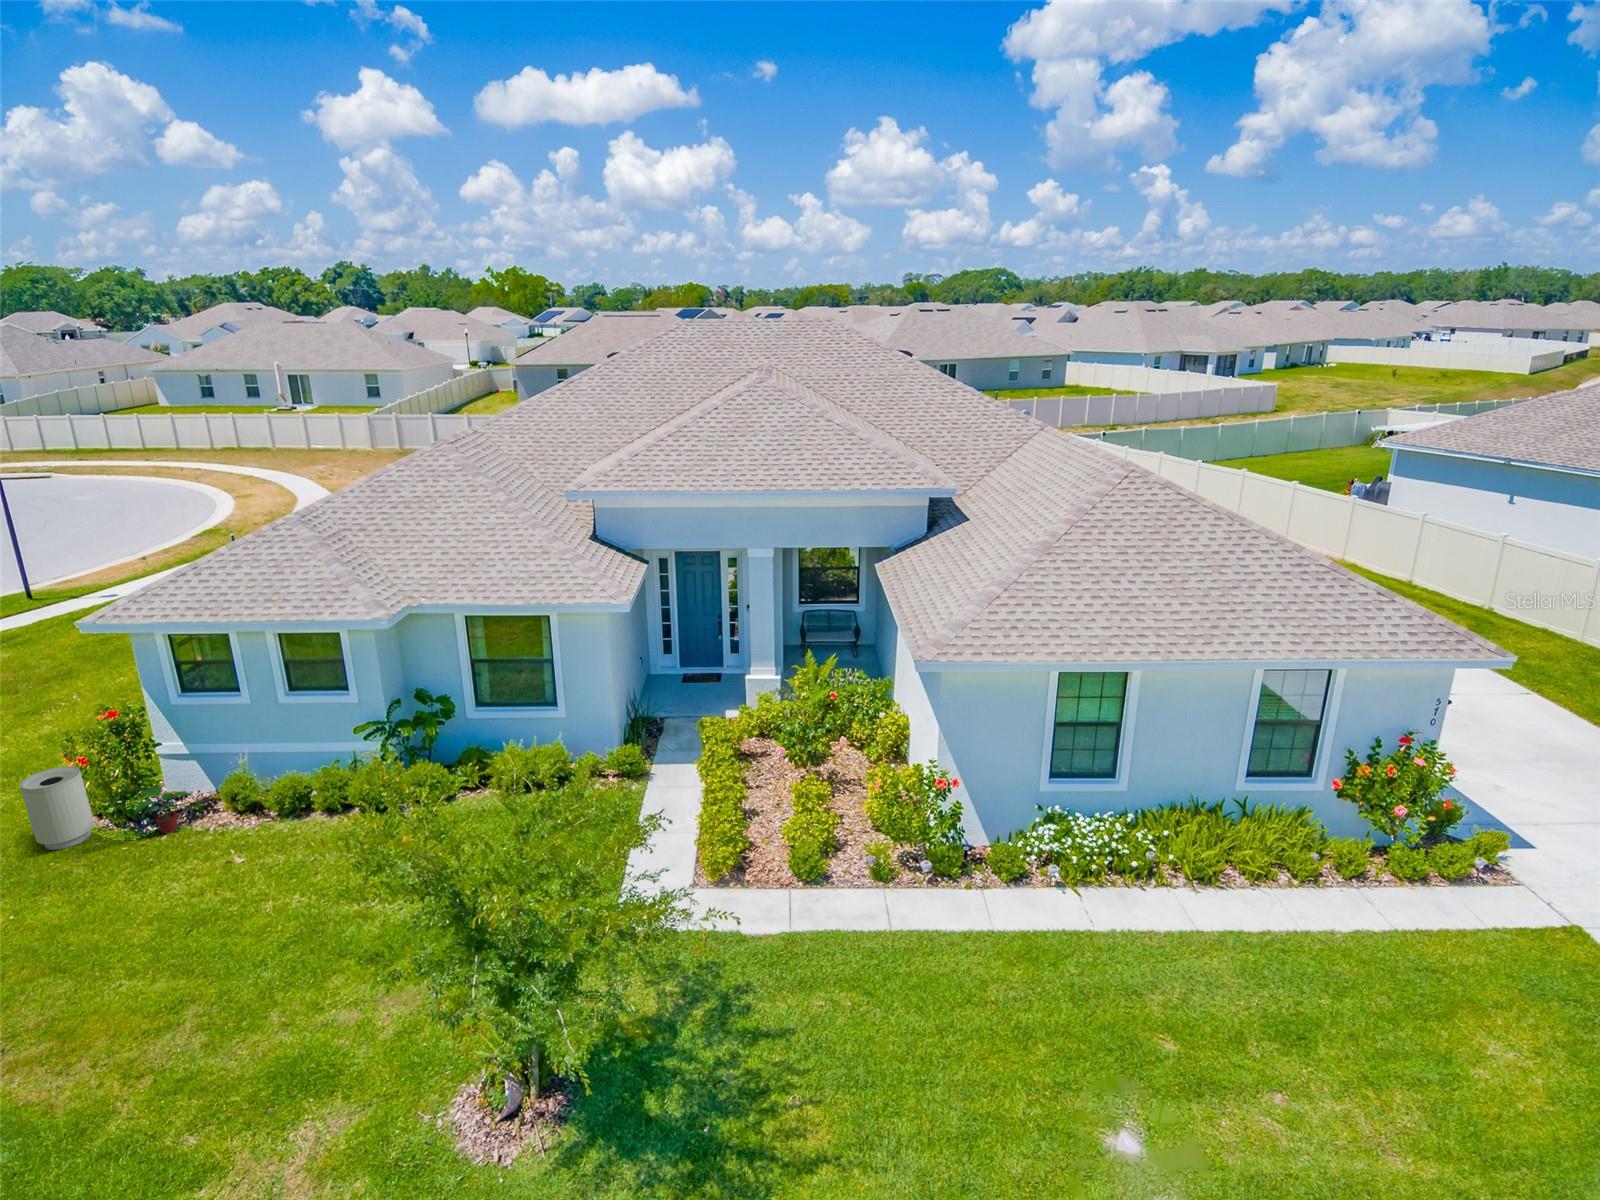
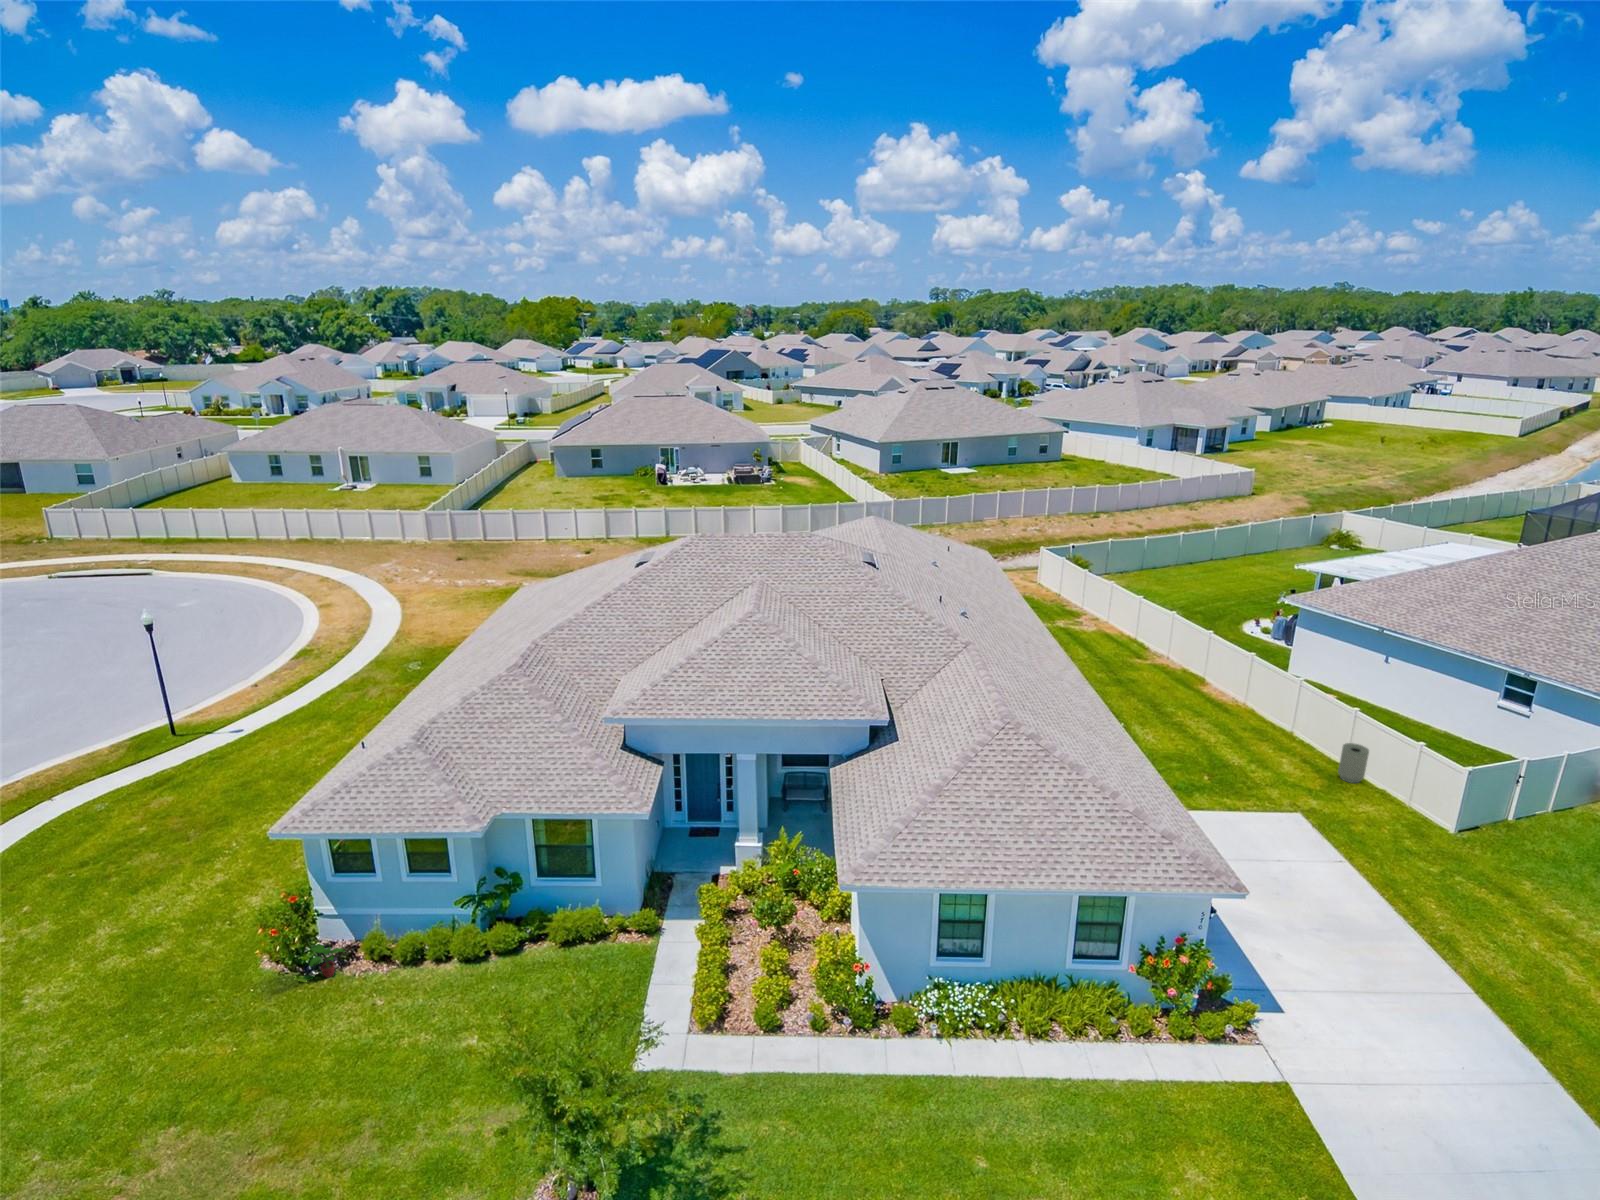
trash can: present [19,766,95,850] -> present [1338,743,1369,783]

